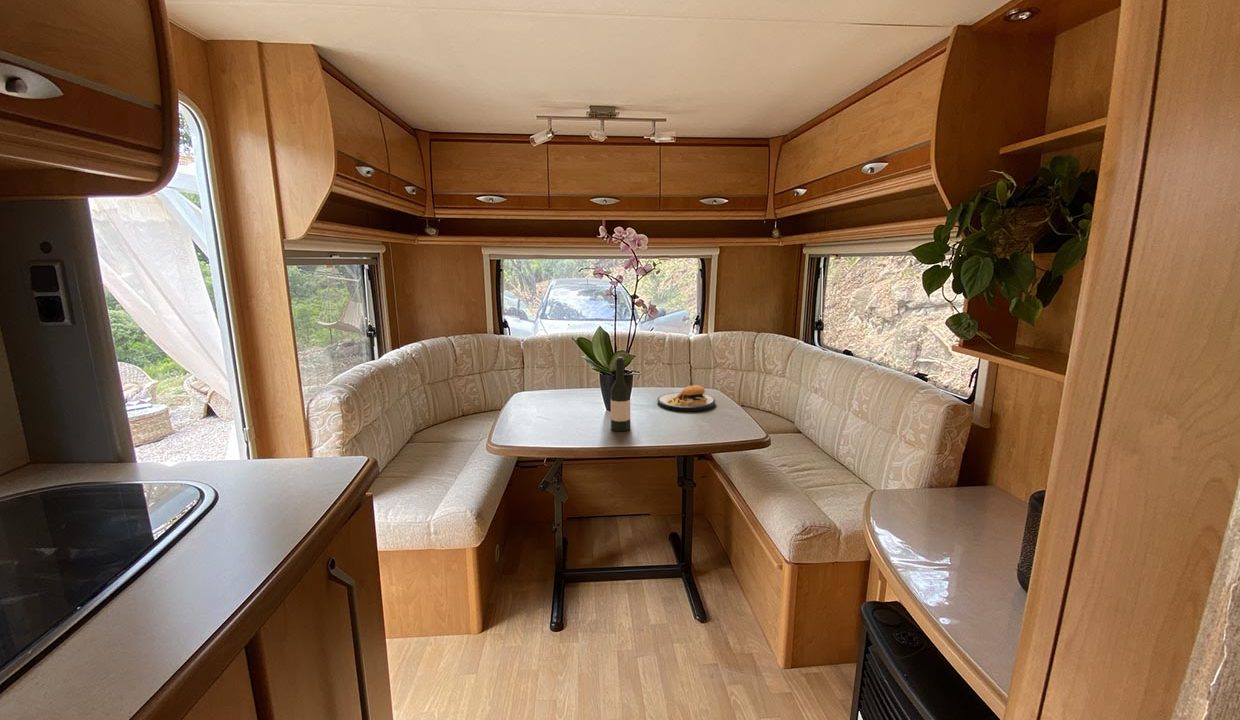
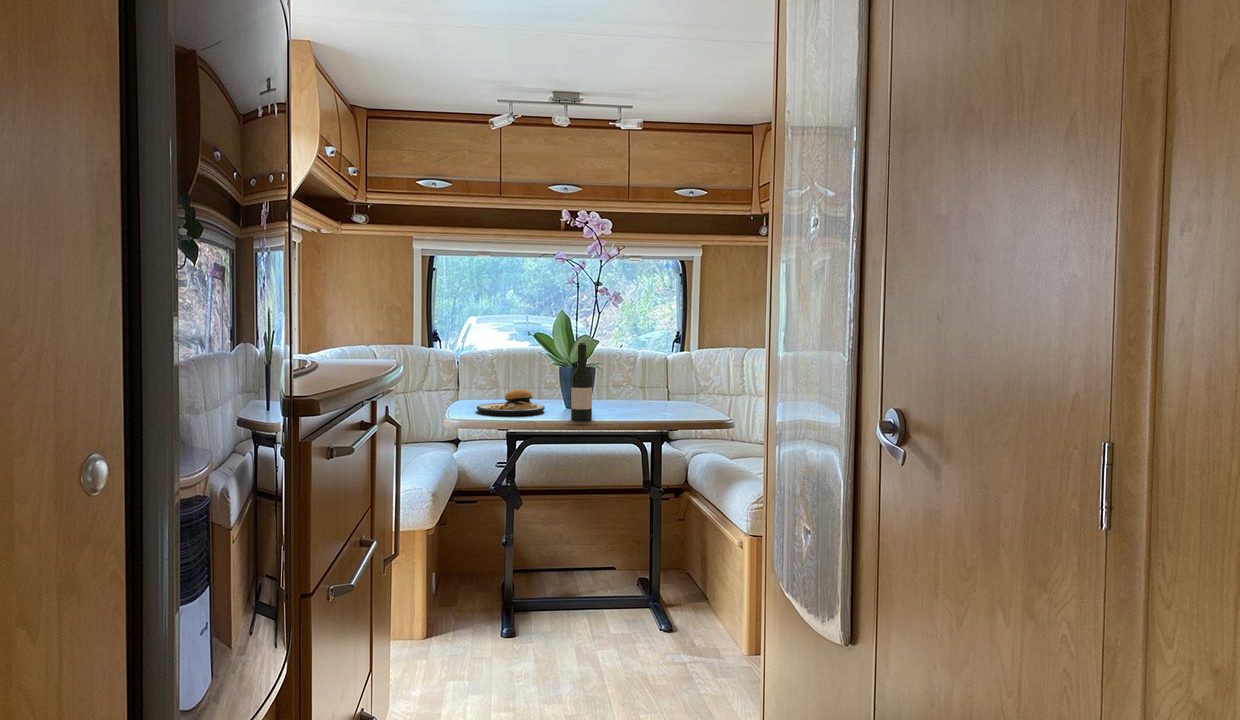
plate: present [657,385,715,411] -> present [477,389,545,415]

